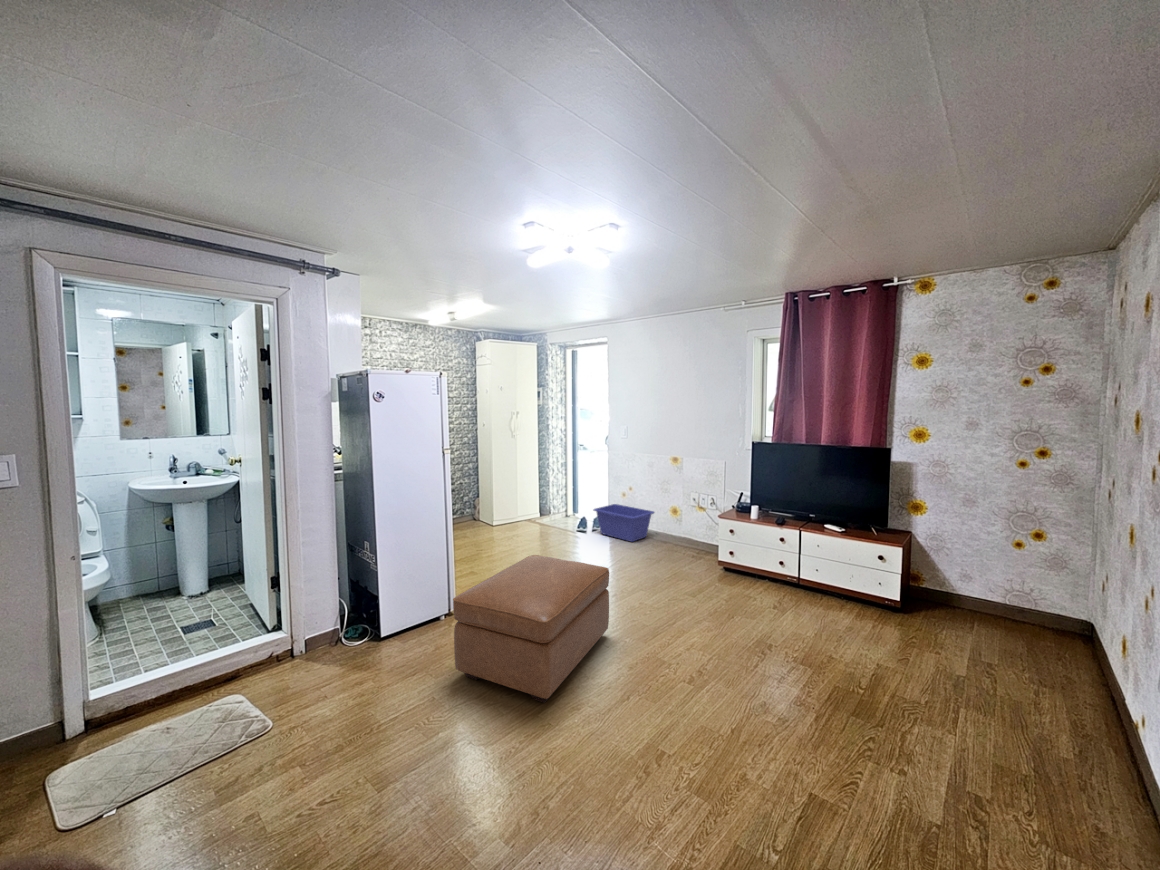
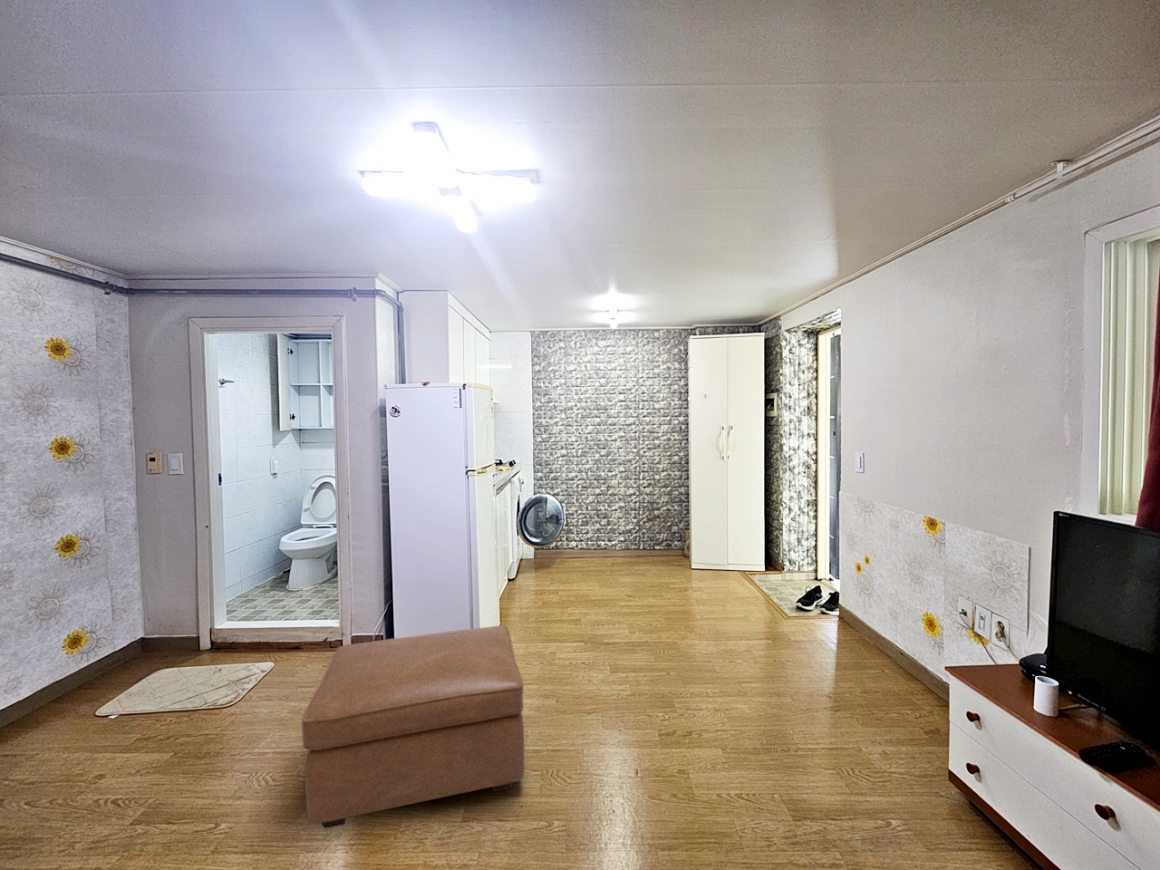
storage bin: present [594,504,654,542] -> none [788,583,892,659]

